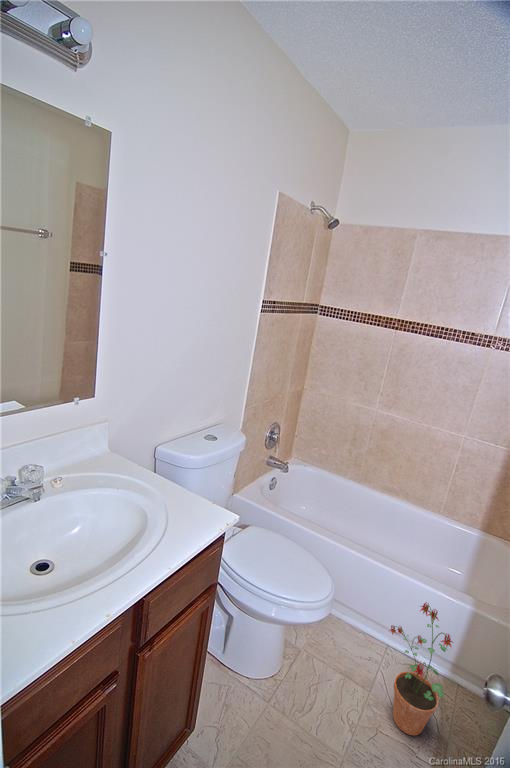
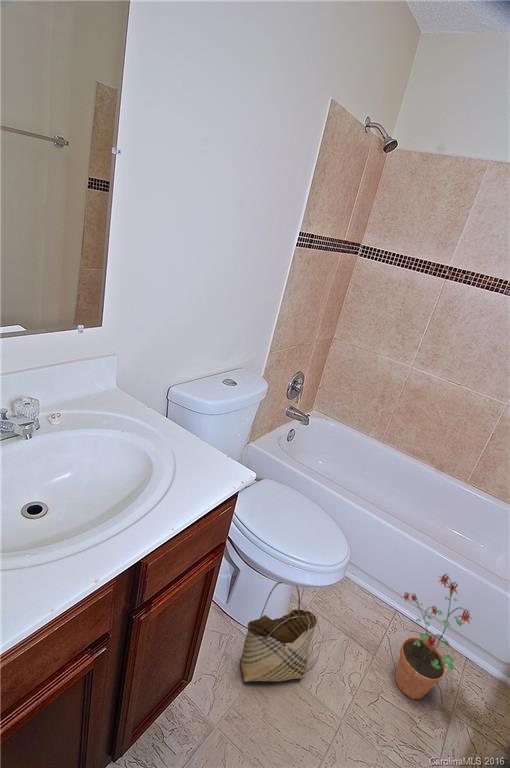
woven basket: none [239,624,311,736] -> present [240,582,317,682]

